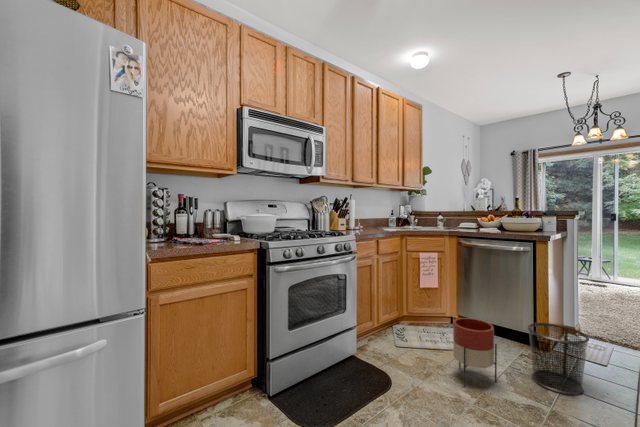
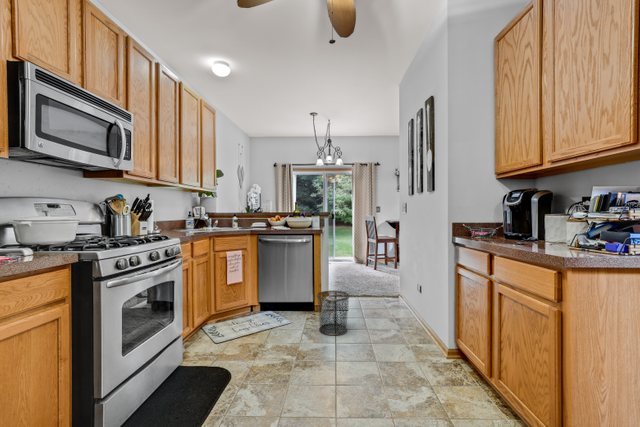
planter: present [453,318,497,387] -> none [273,298,303,353]

